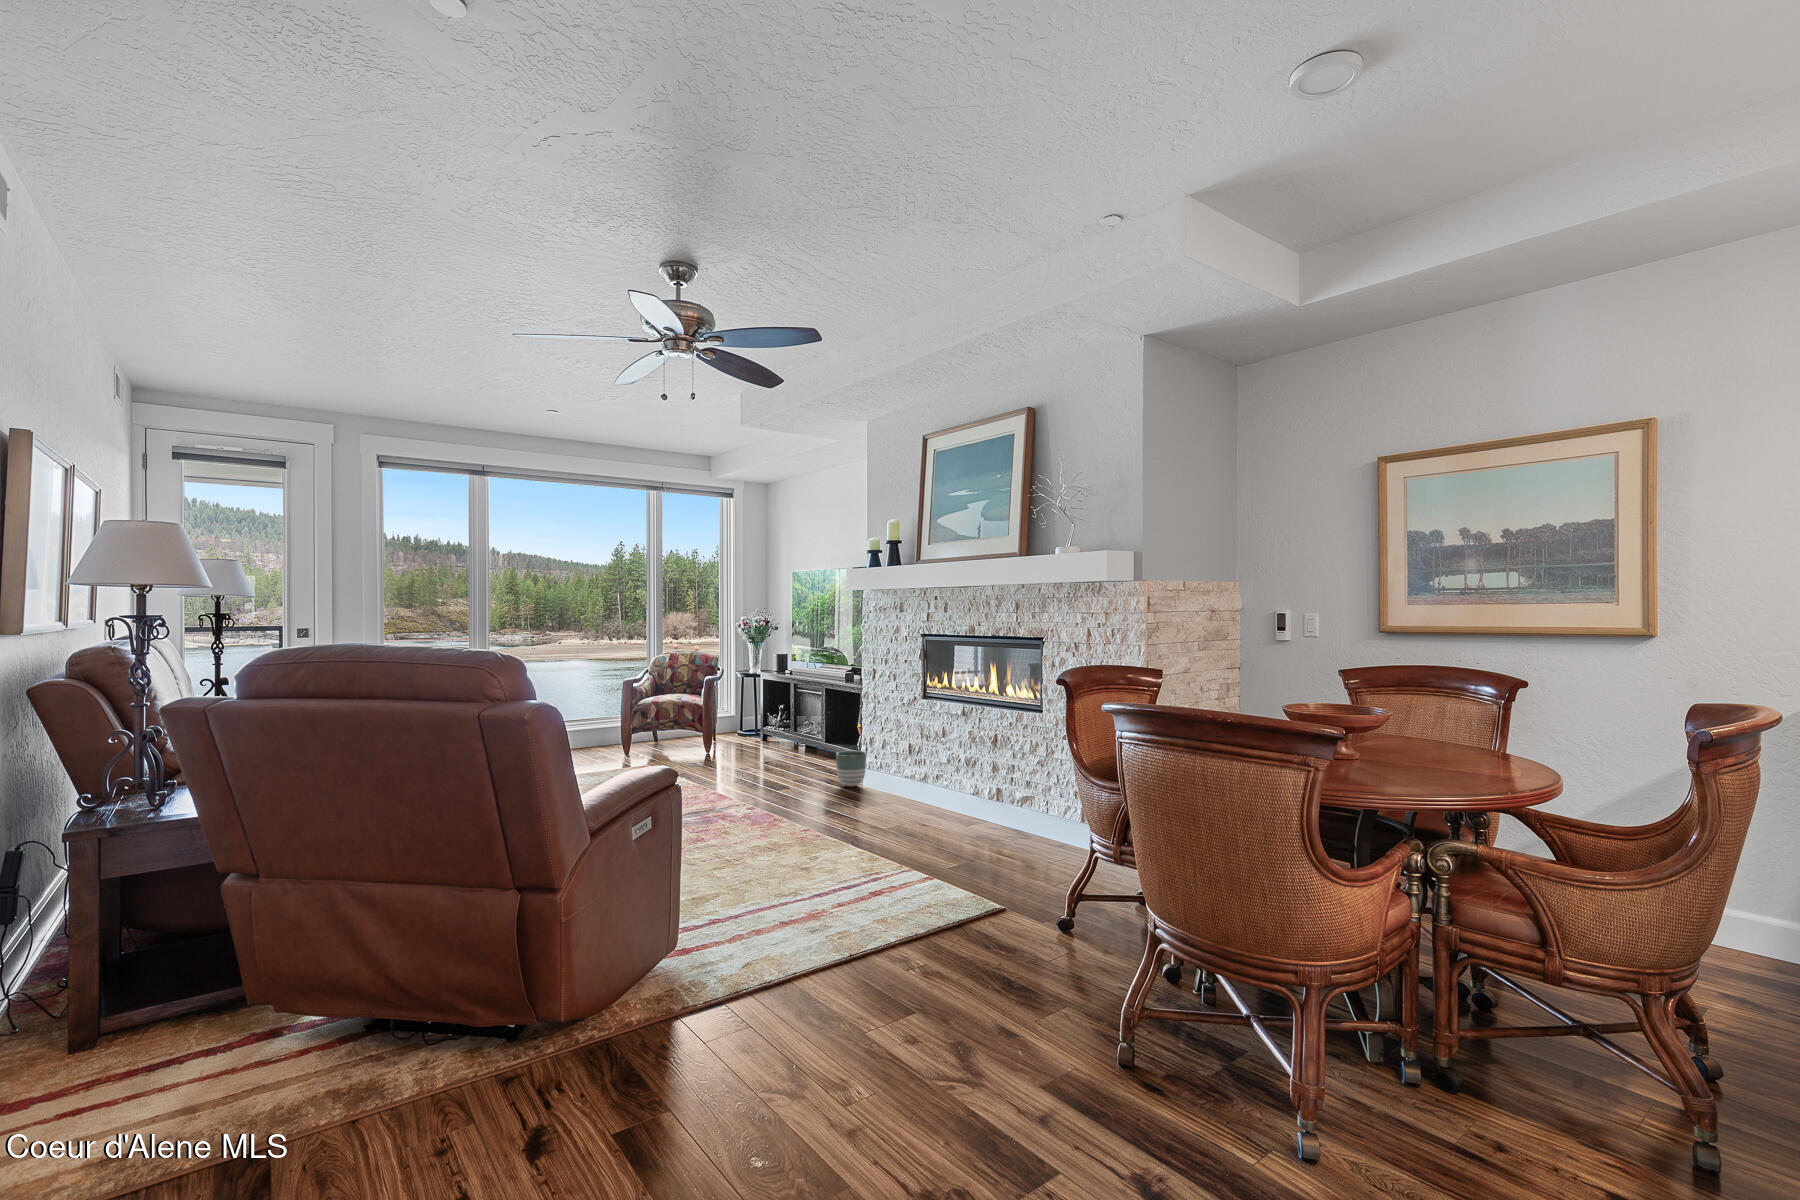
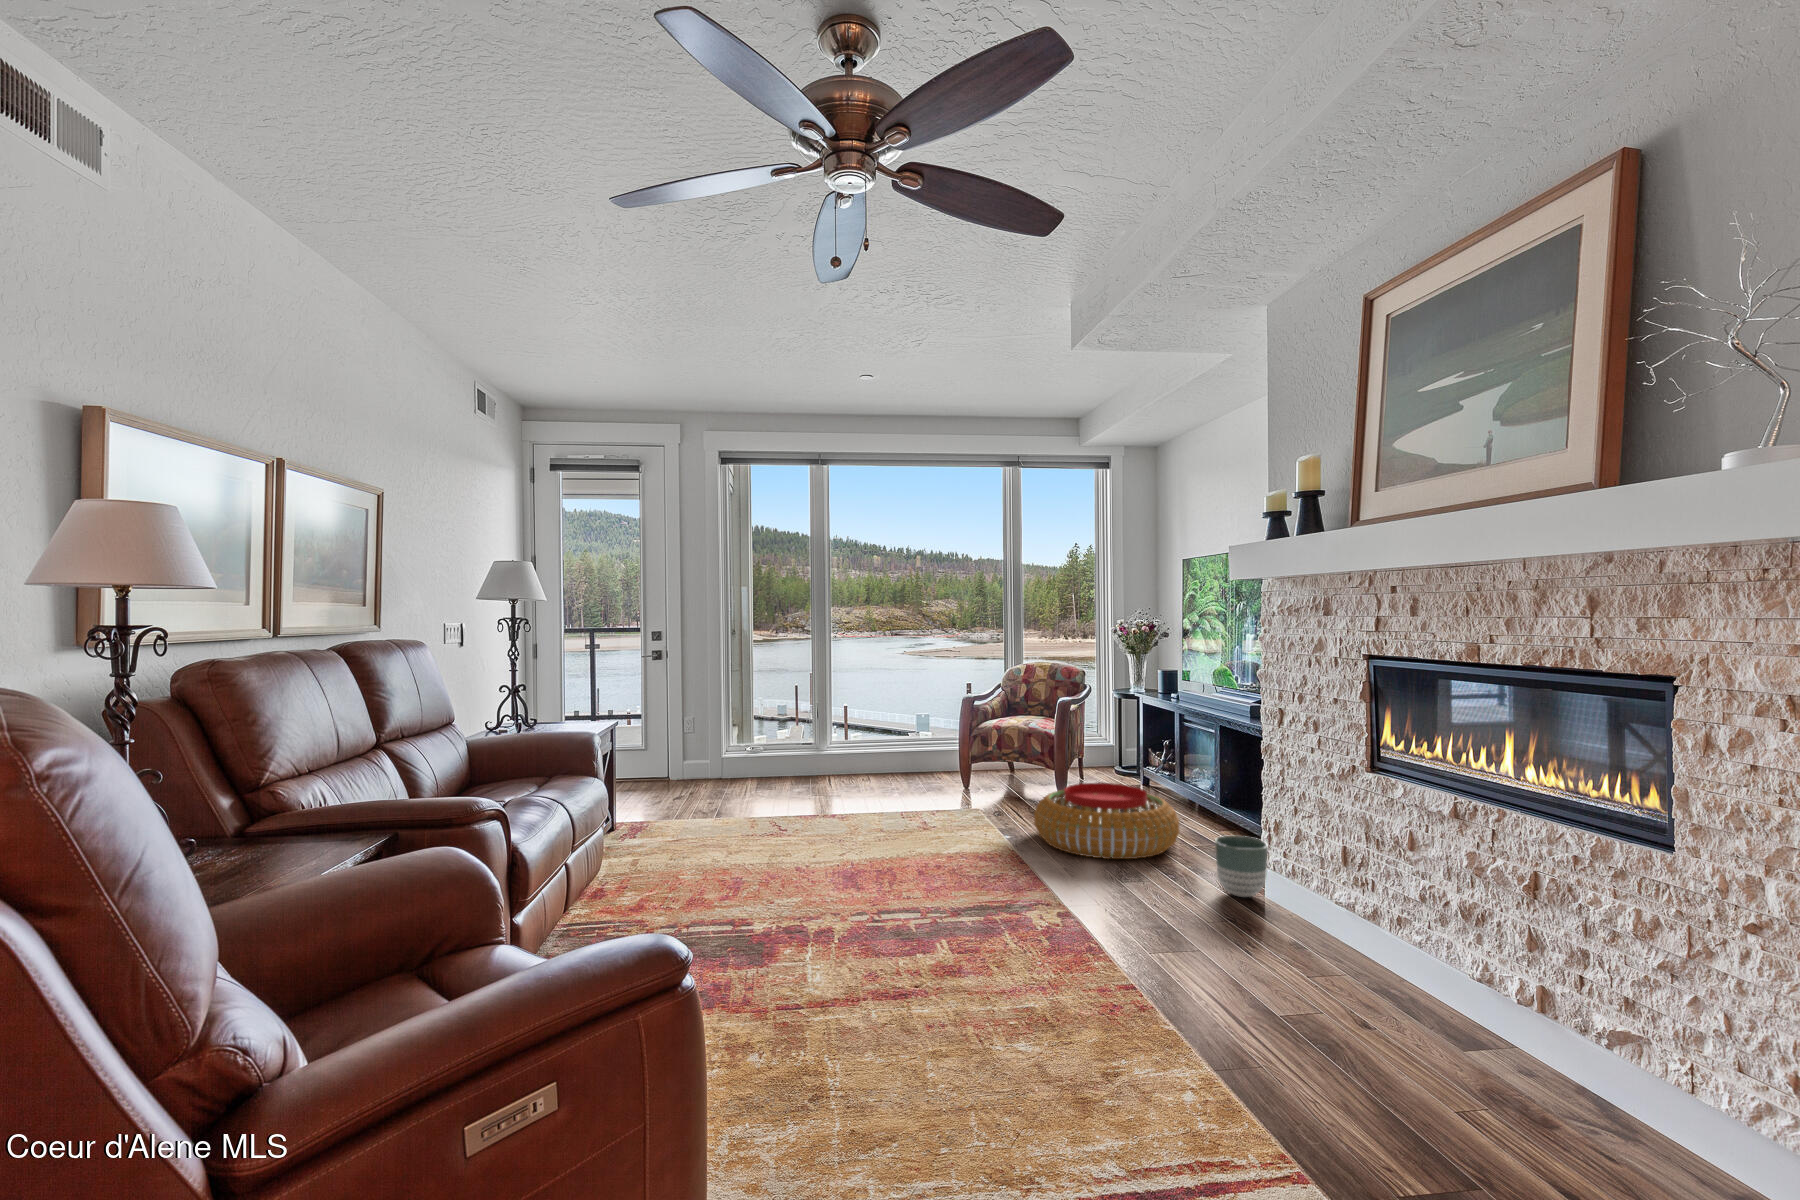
pouf: none [706,732,806,780] -> present [1034,783,1180,859]

